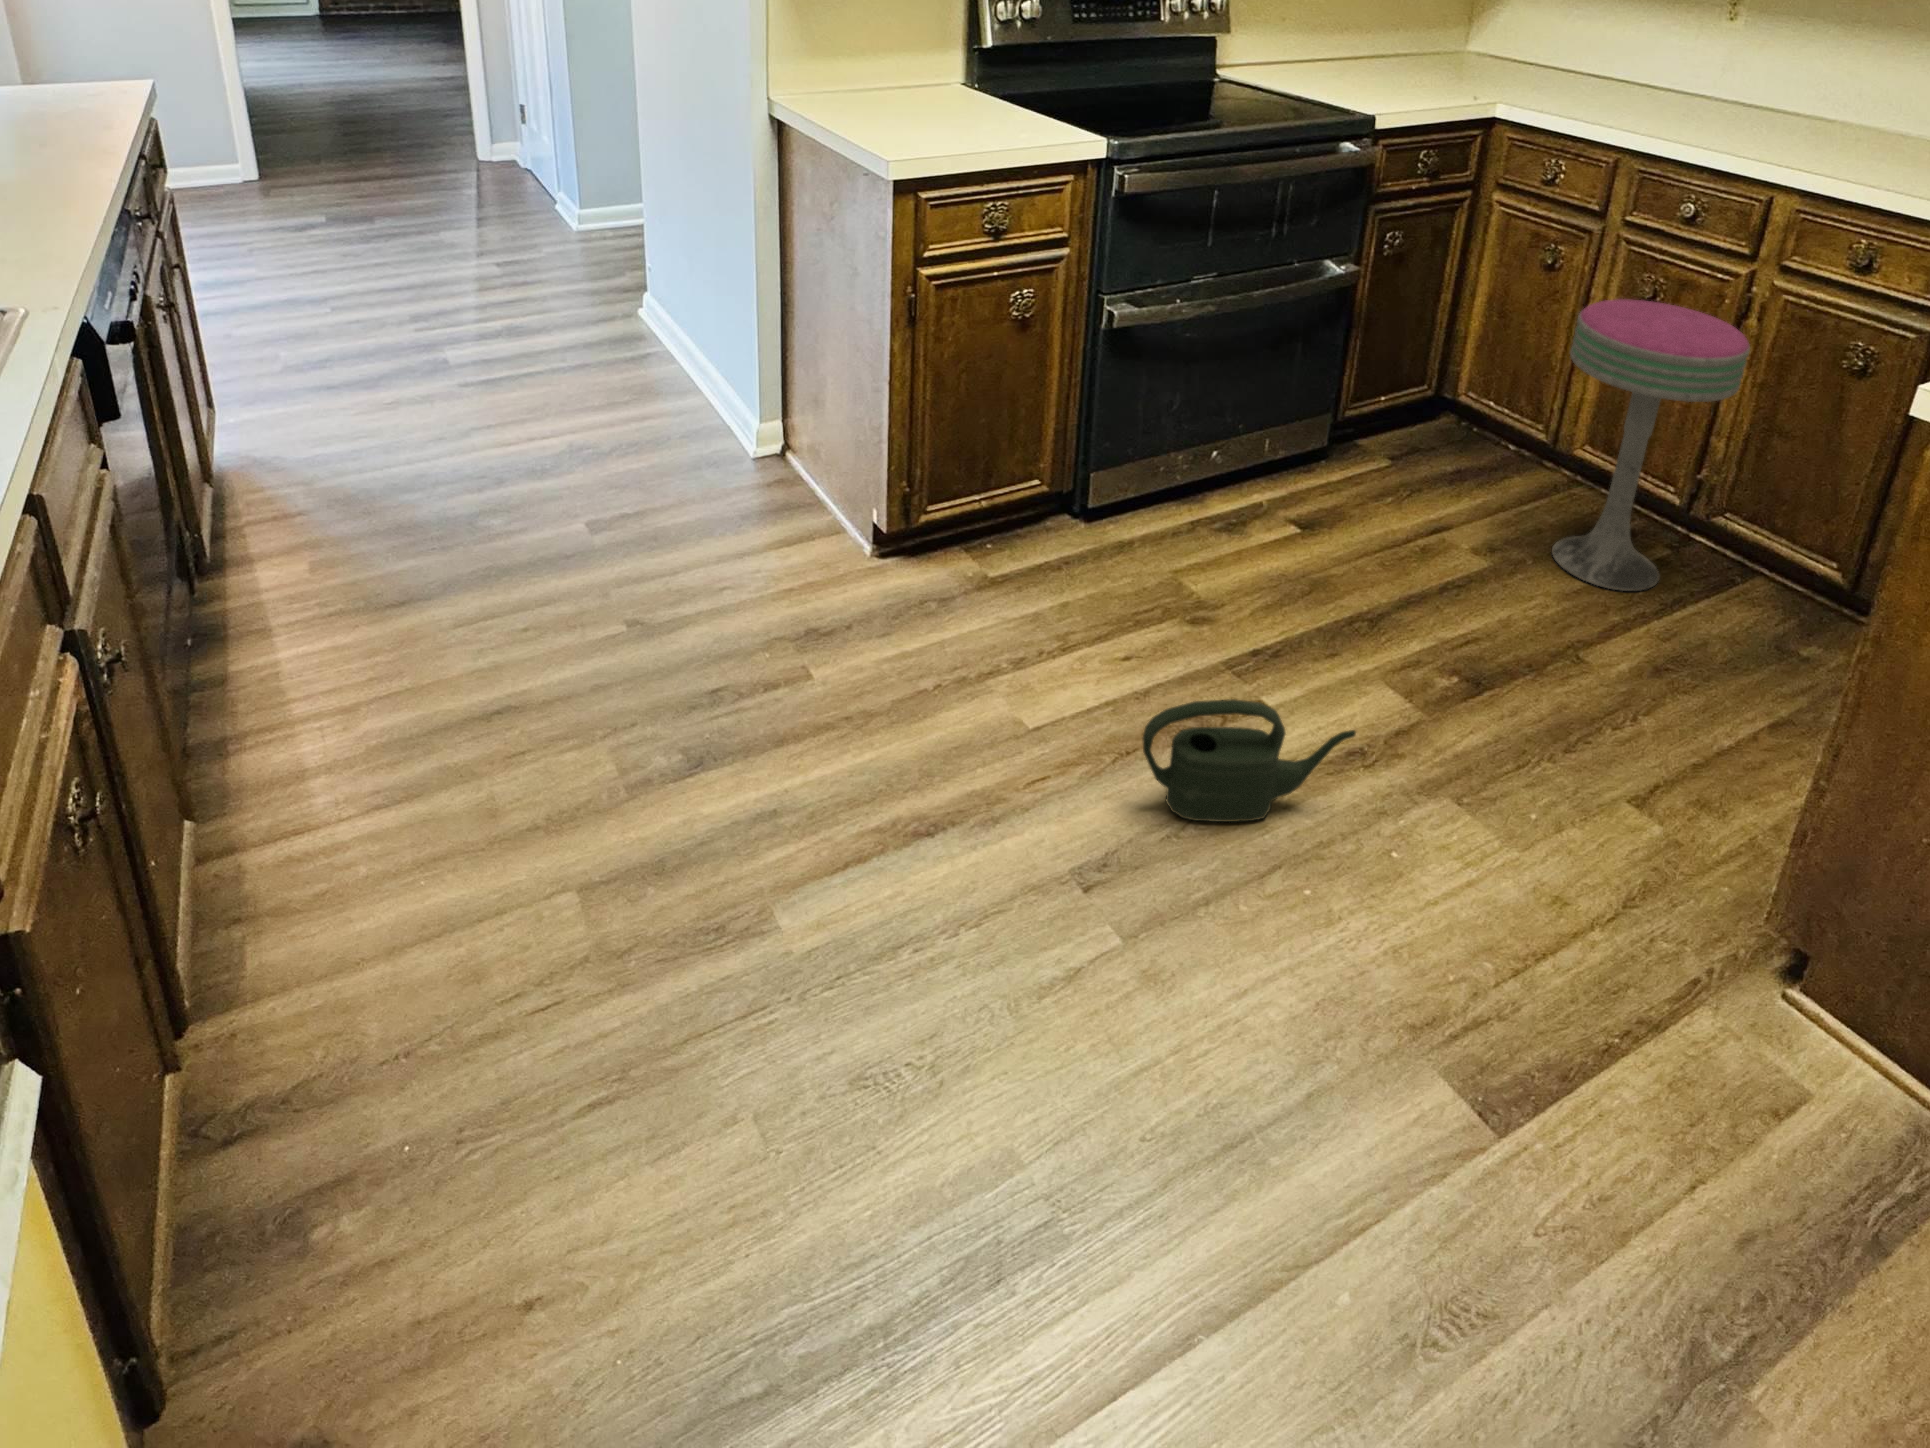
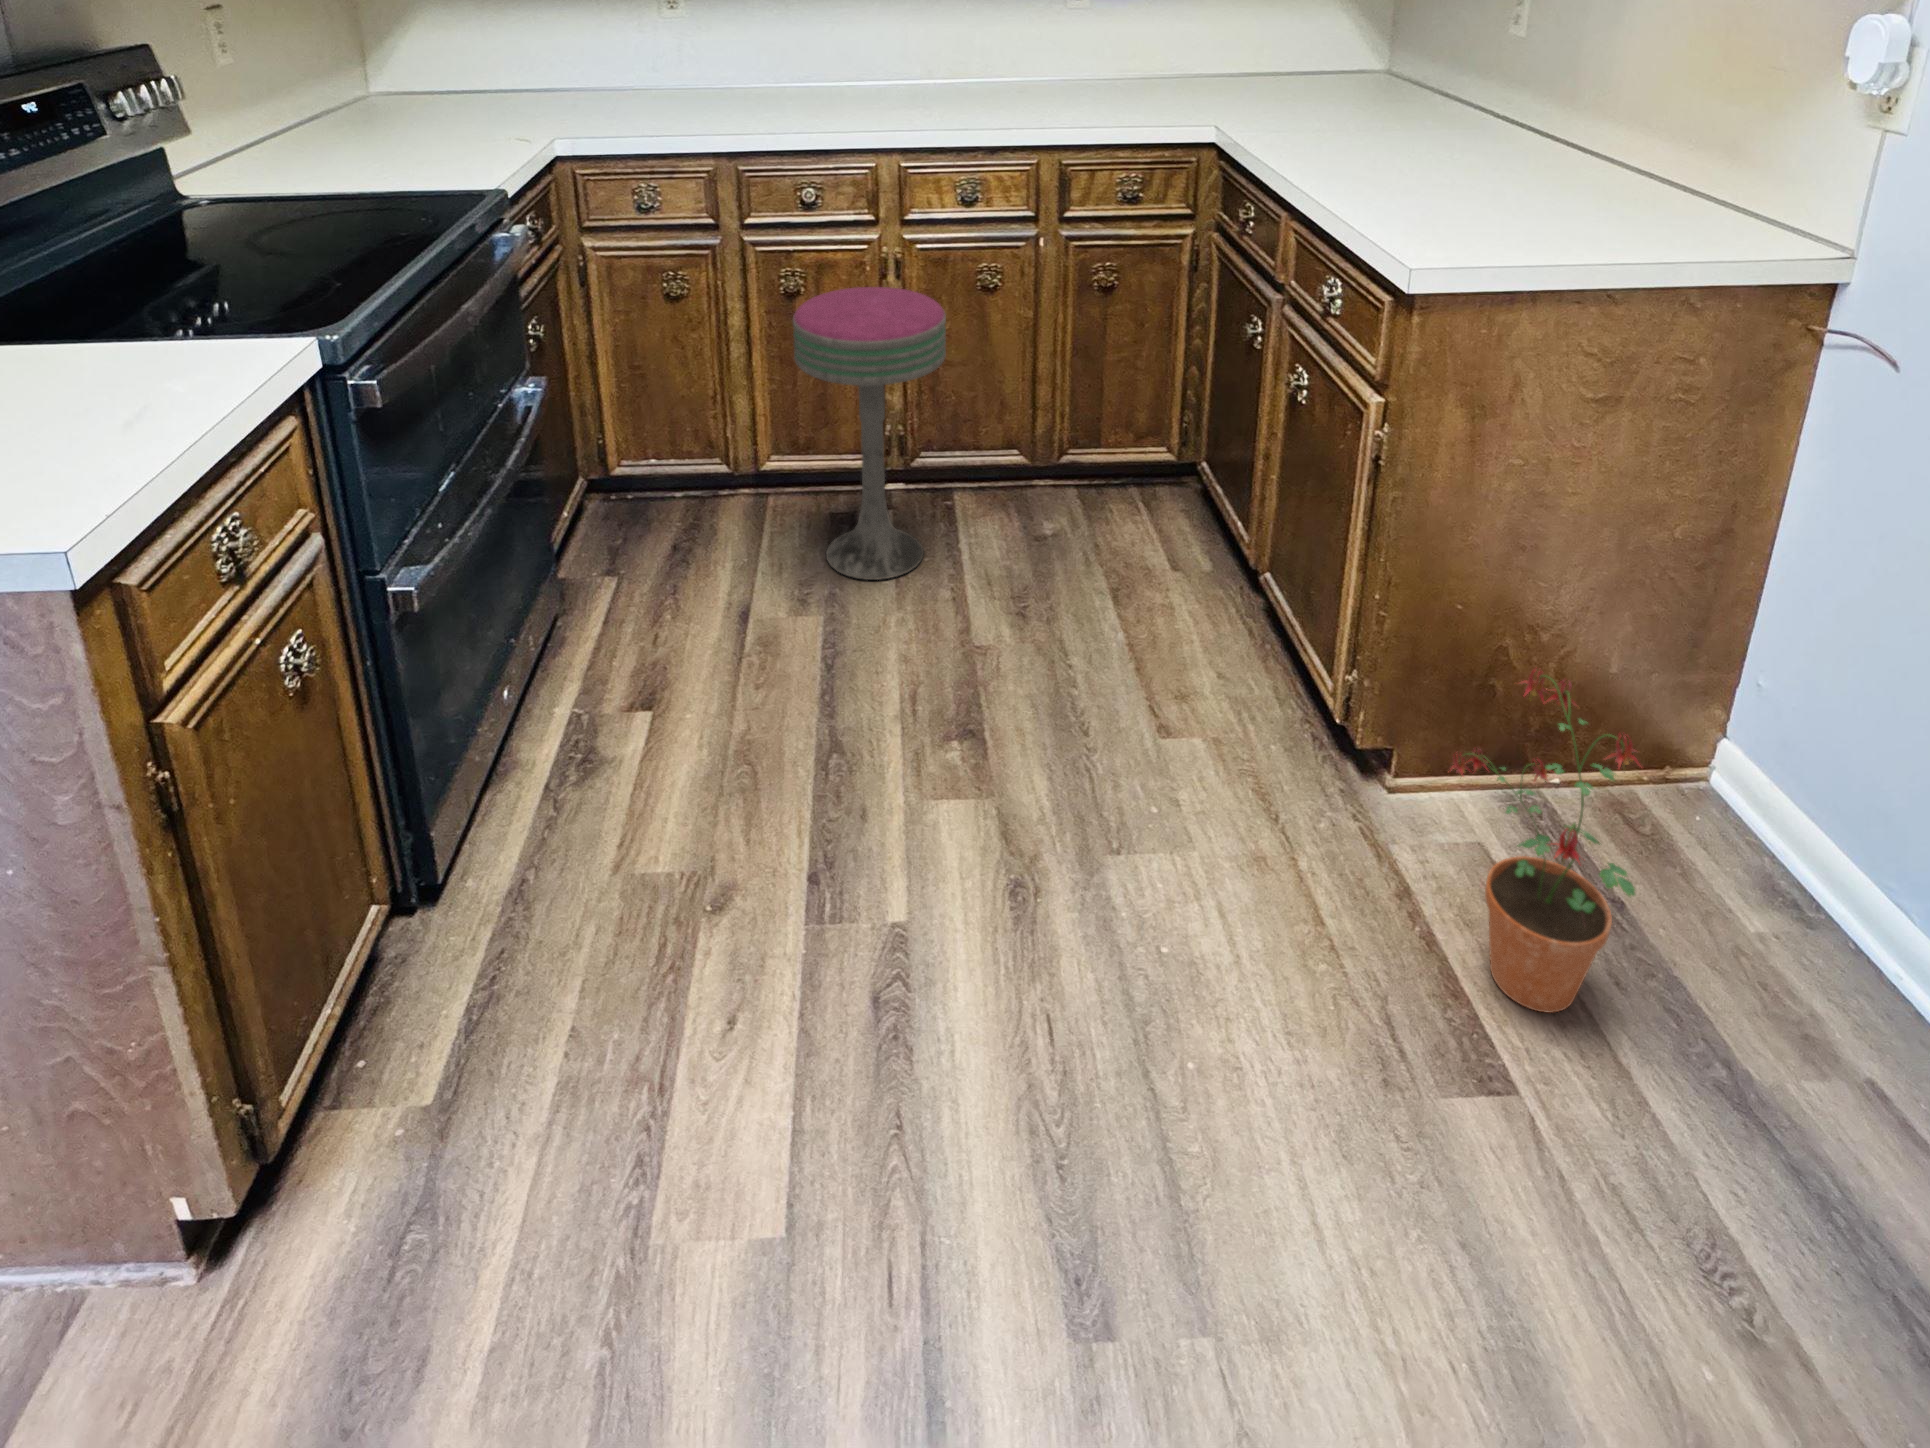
watering can: present [1143,699,1356,822] -> none [974,866,1079,1136]
potted plant: none [1619,841,1821,1201] -> present [1448,668,1639,1012]

